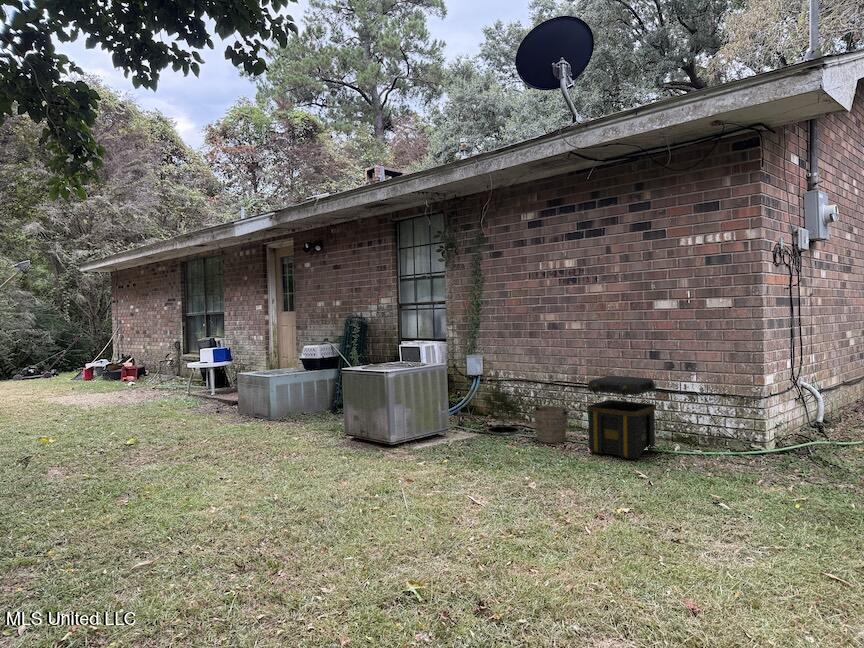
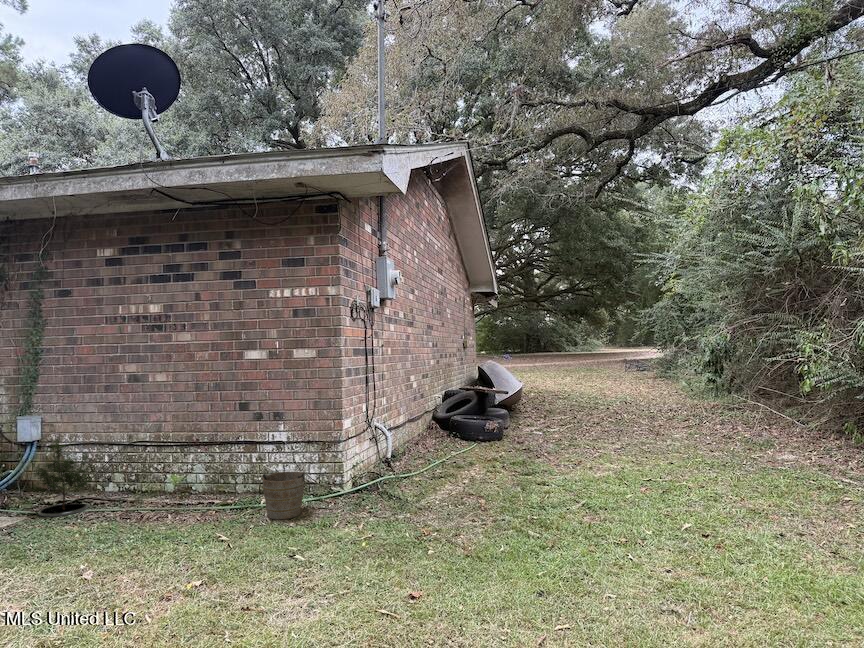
toolbox: present [587,376,656,459] -> none [168,431,245,521]
bucket: present [533,405,570,443] -> present [262,469,307,519]

